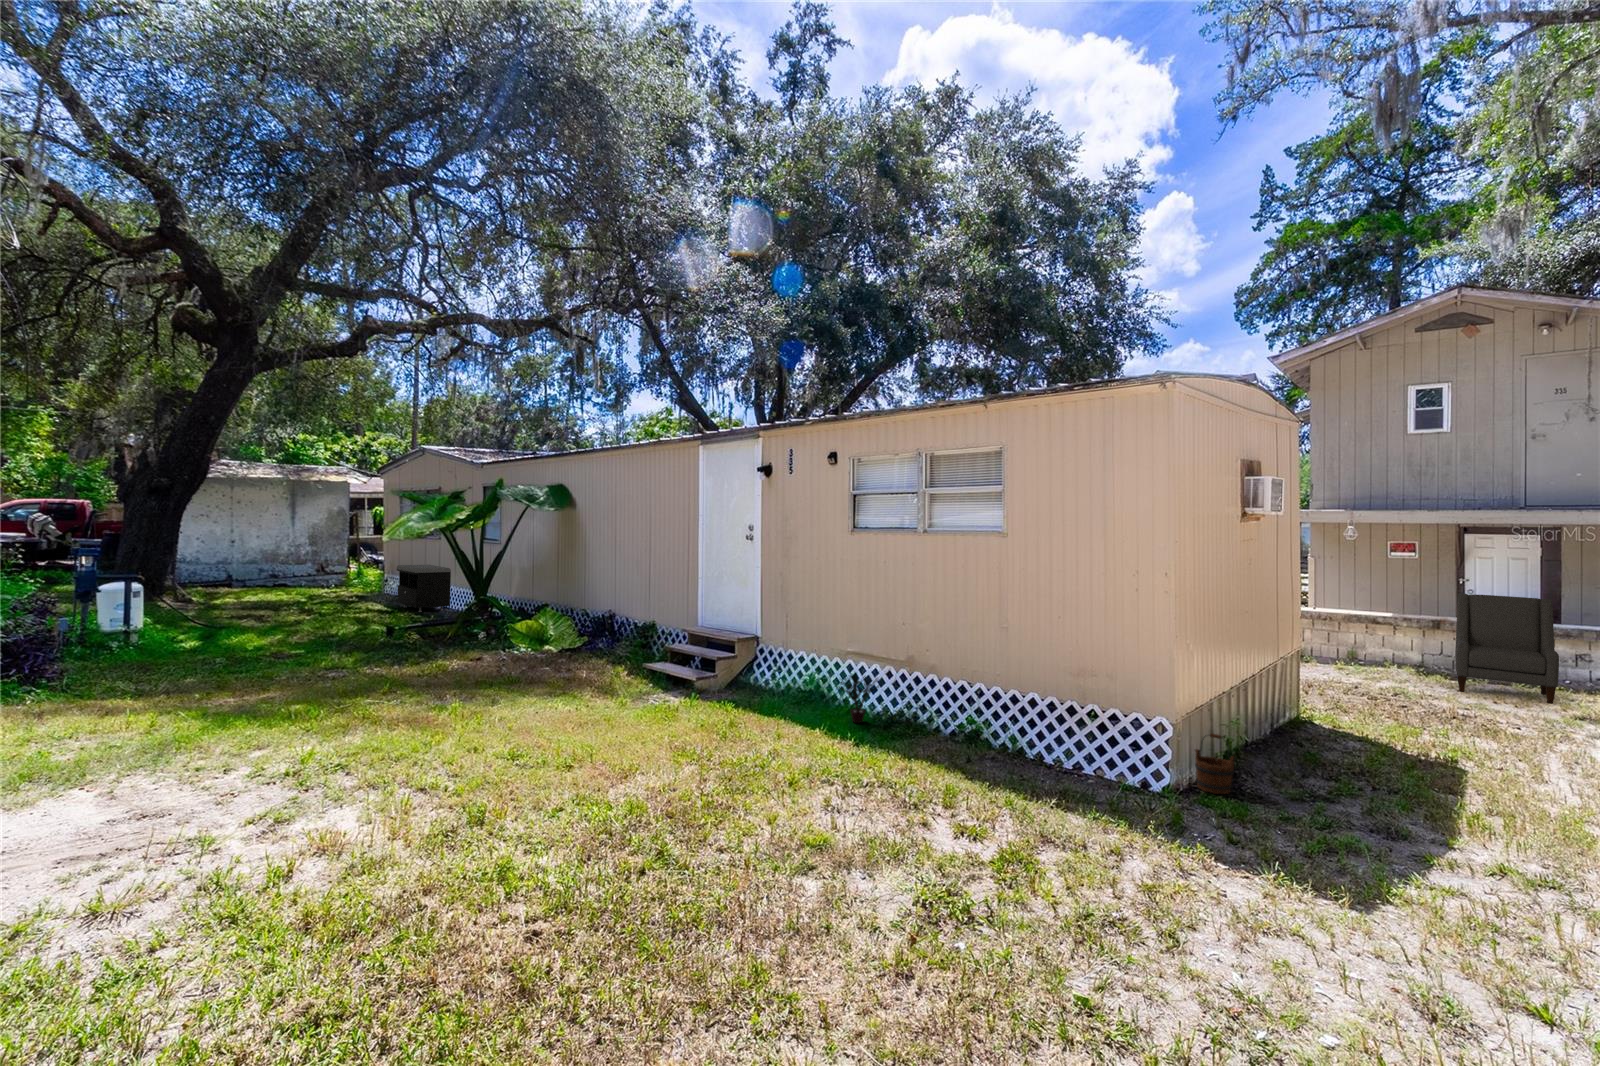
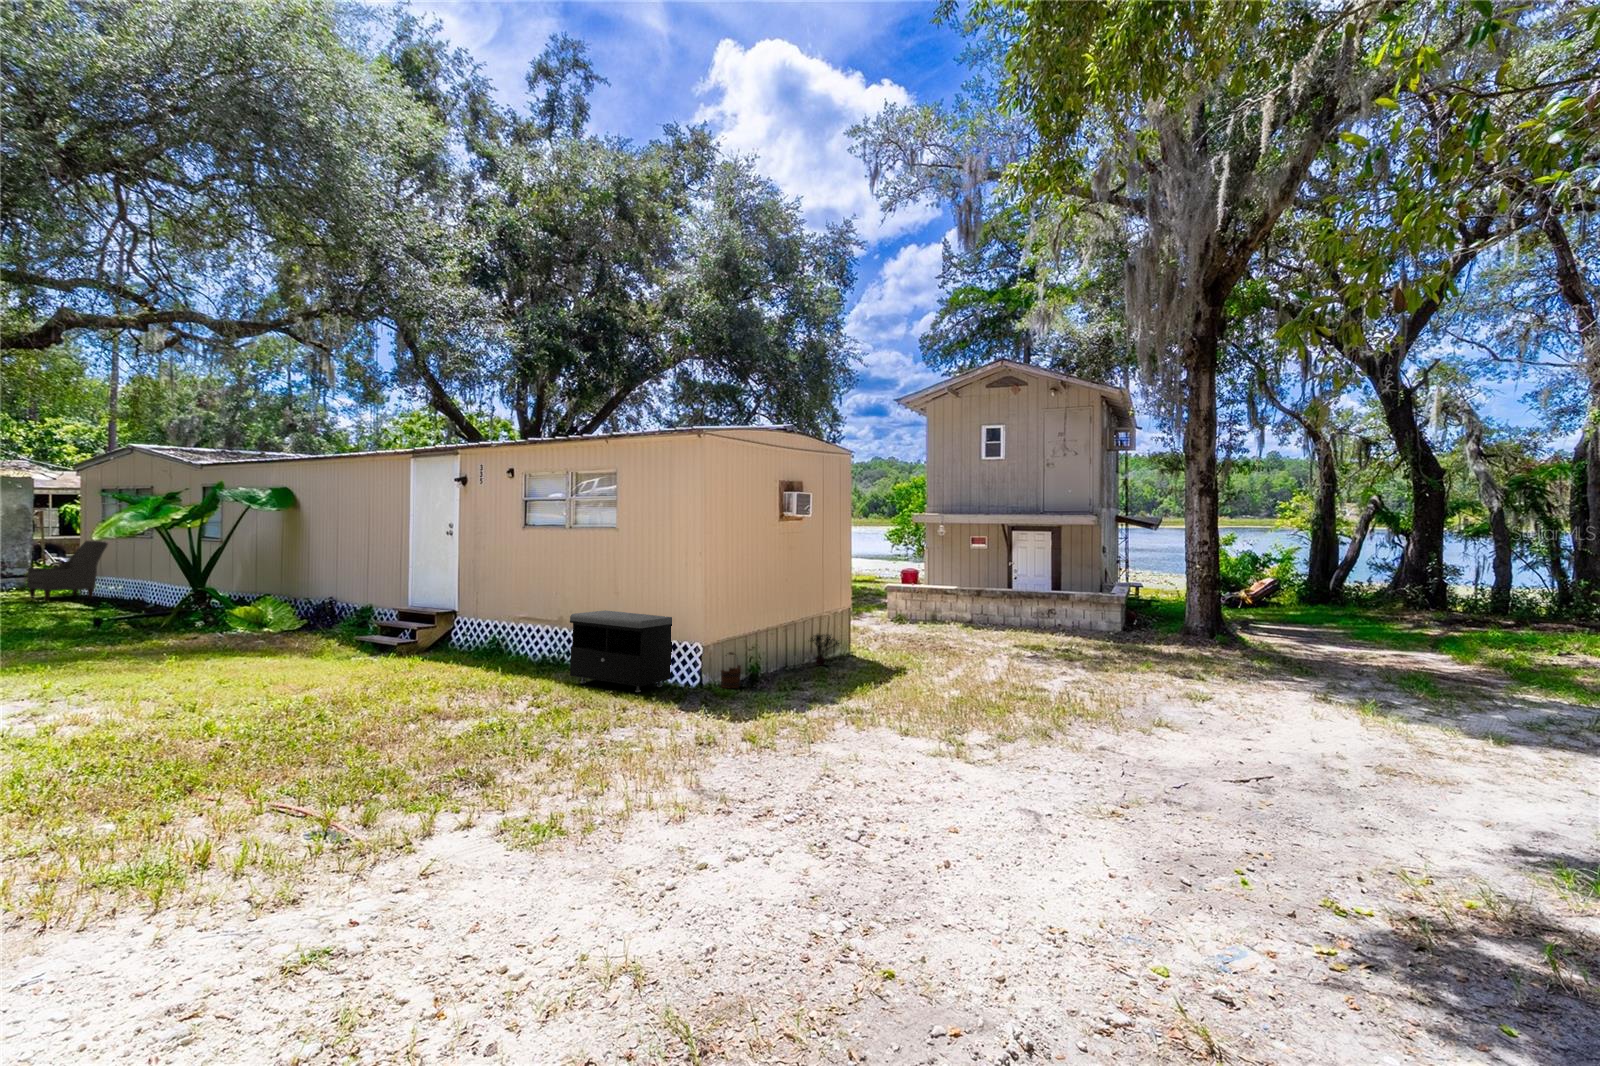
storage bench: present [397,565,451,612] -> present [570,610,672,692]
chair: present [1455,594,1559,703] -> present [27,541,108,600]
potted plant: present [836,674,879,723] -> present [810,634,839,666]

